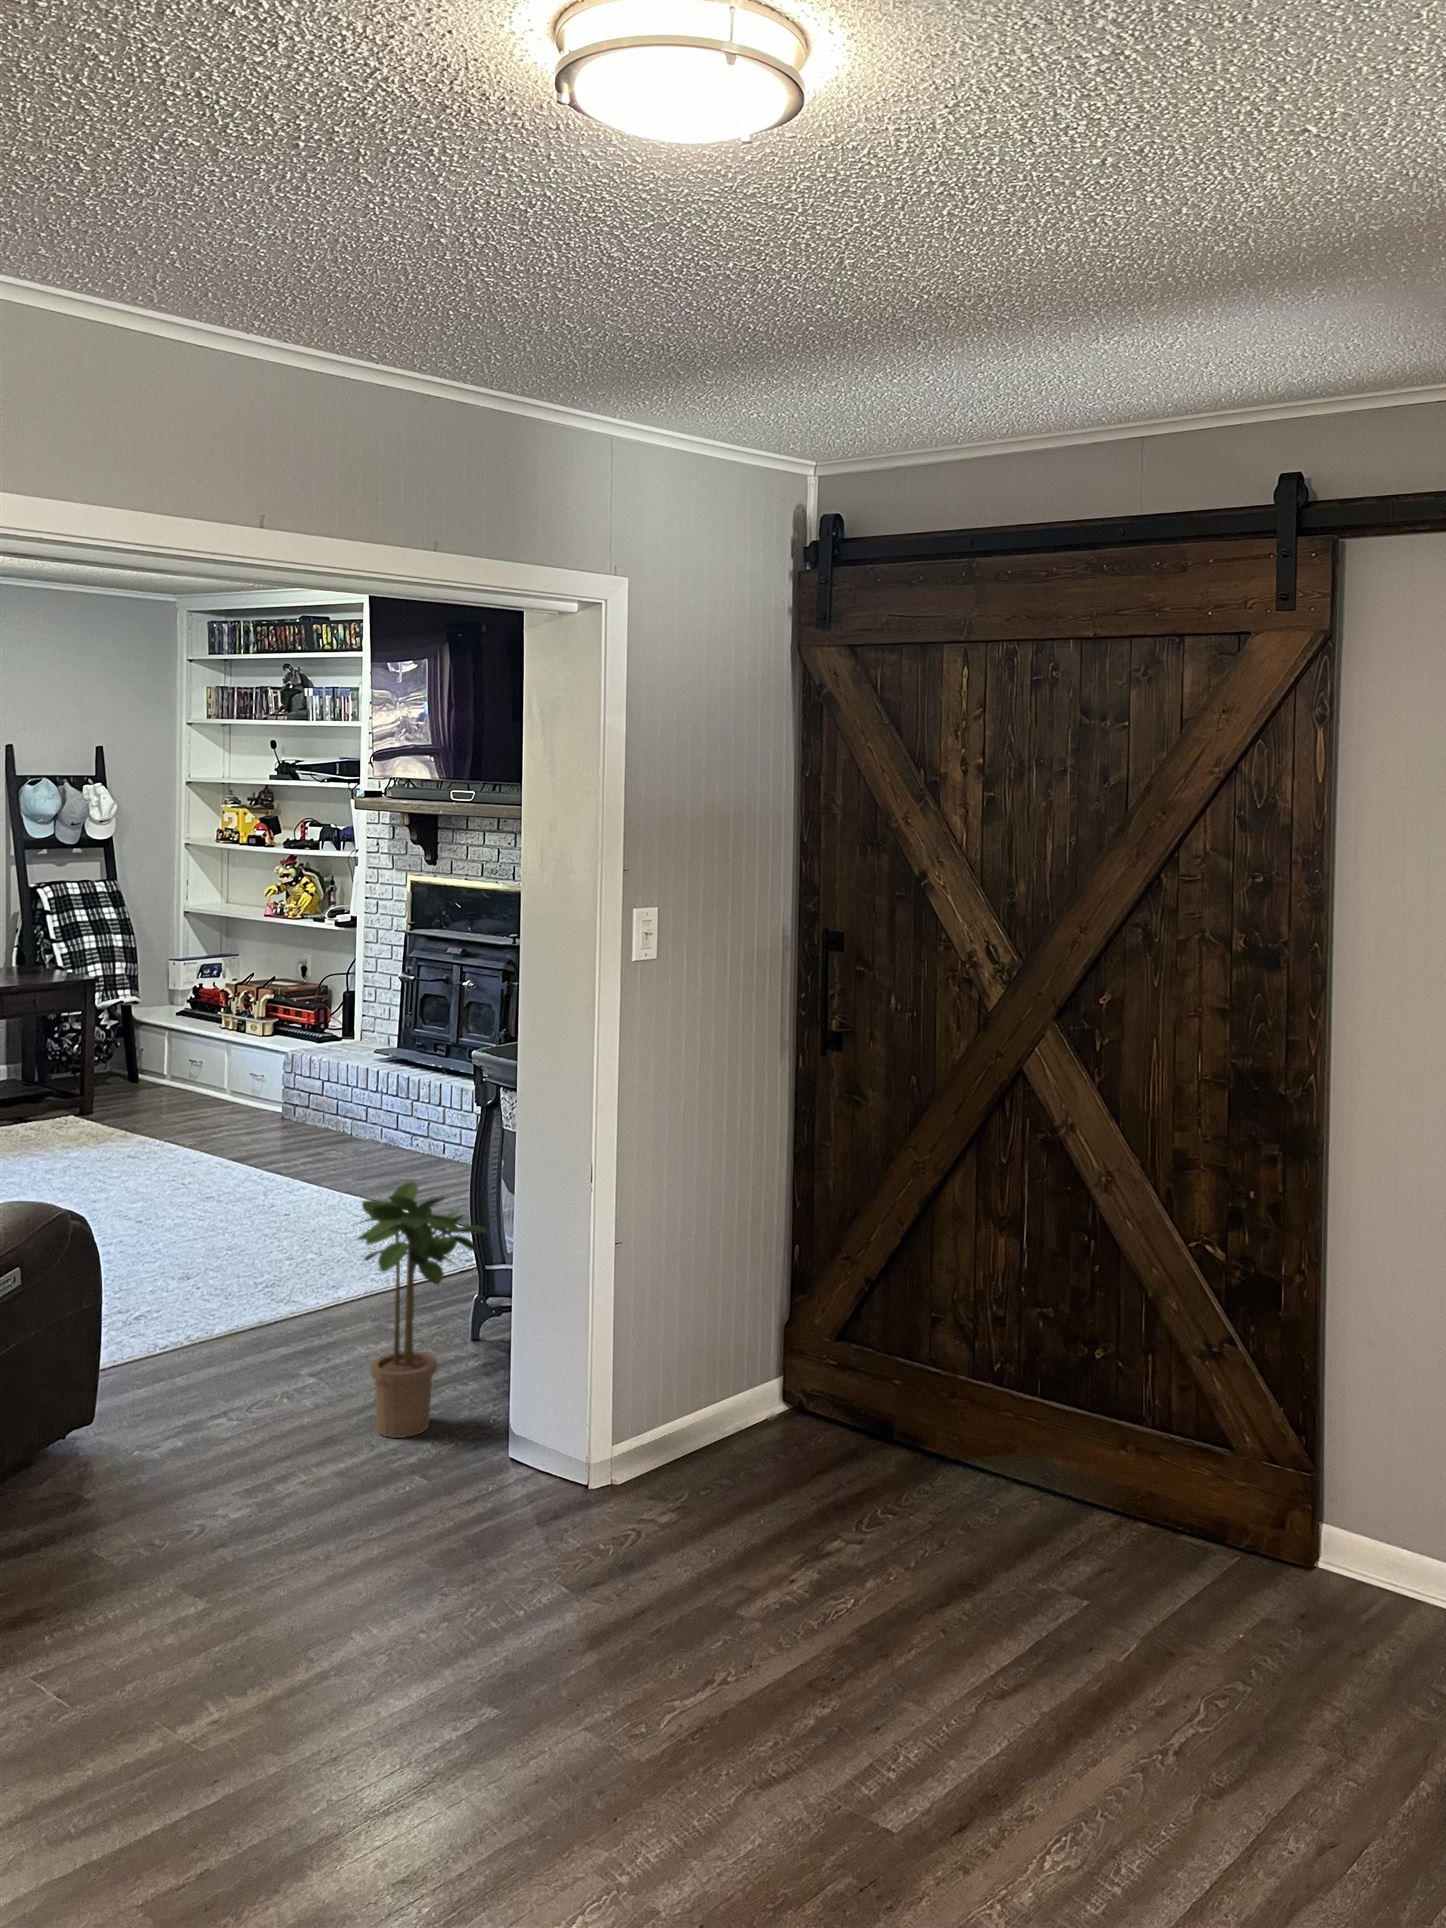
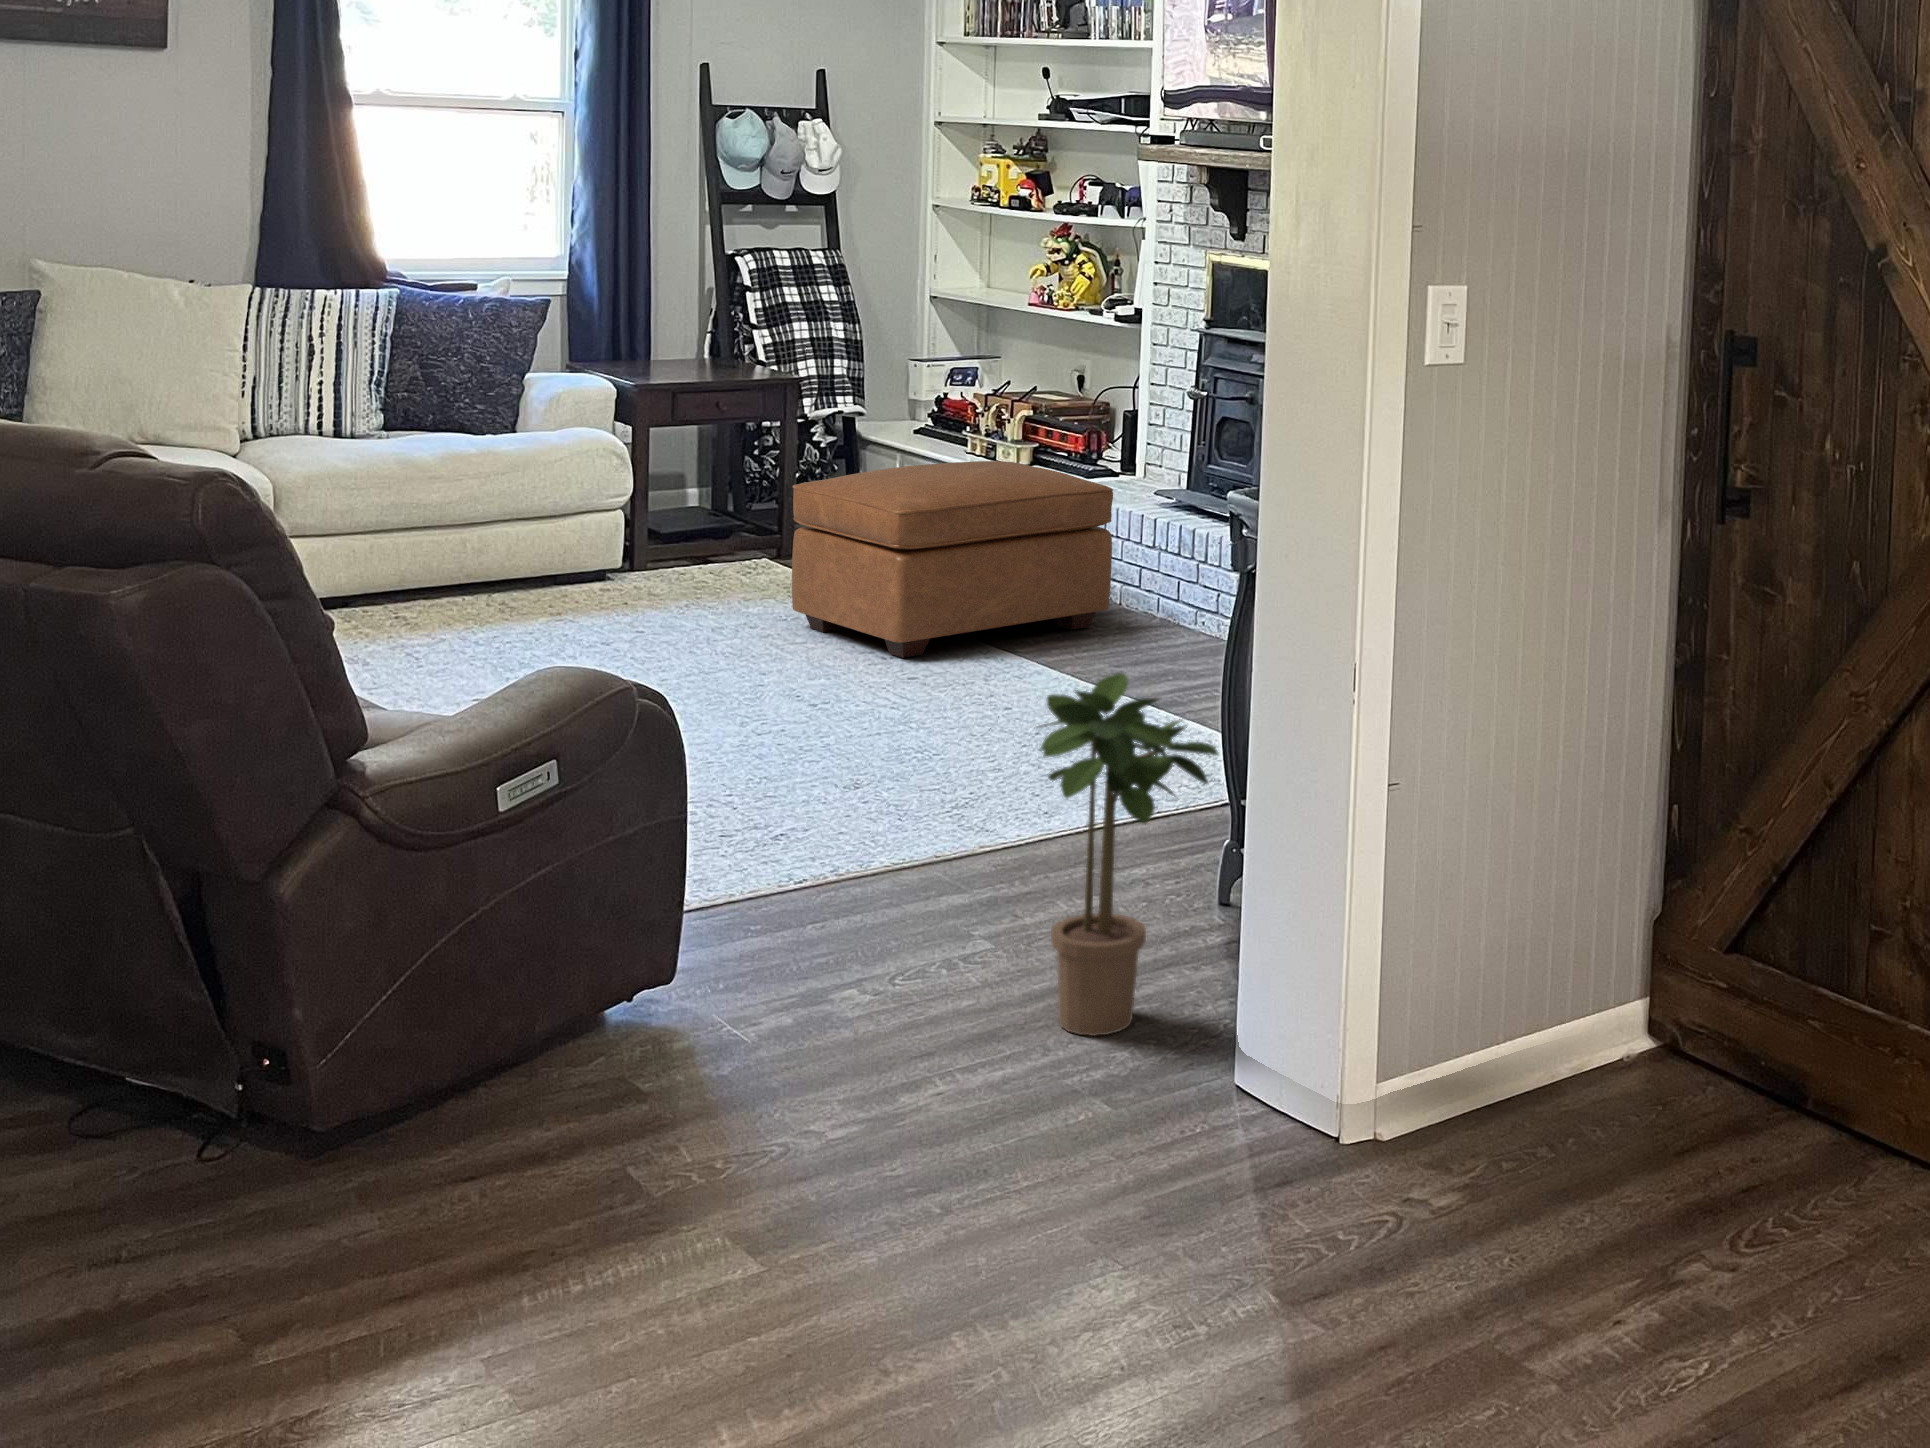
ottoman: none [104,1033,349,1184] -> present [792,461,1113,658]

